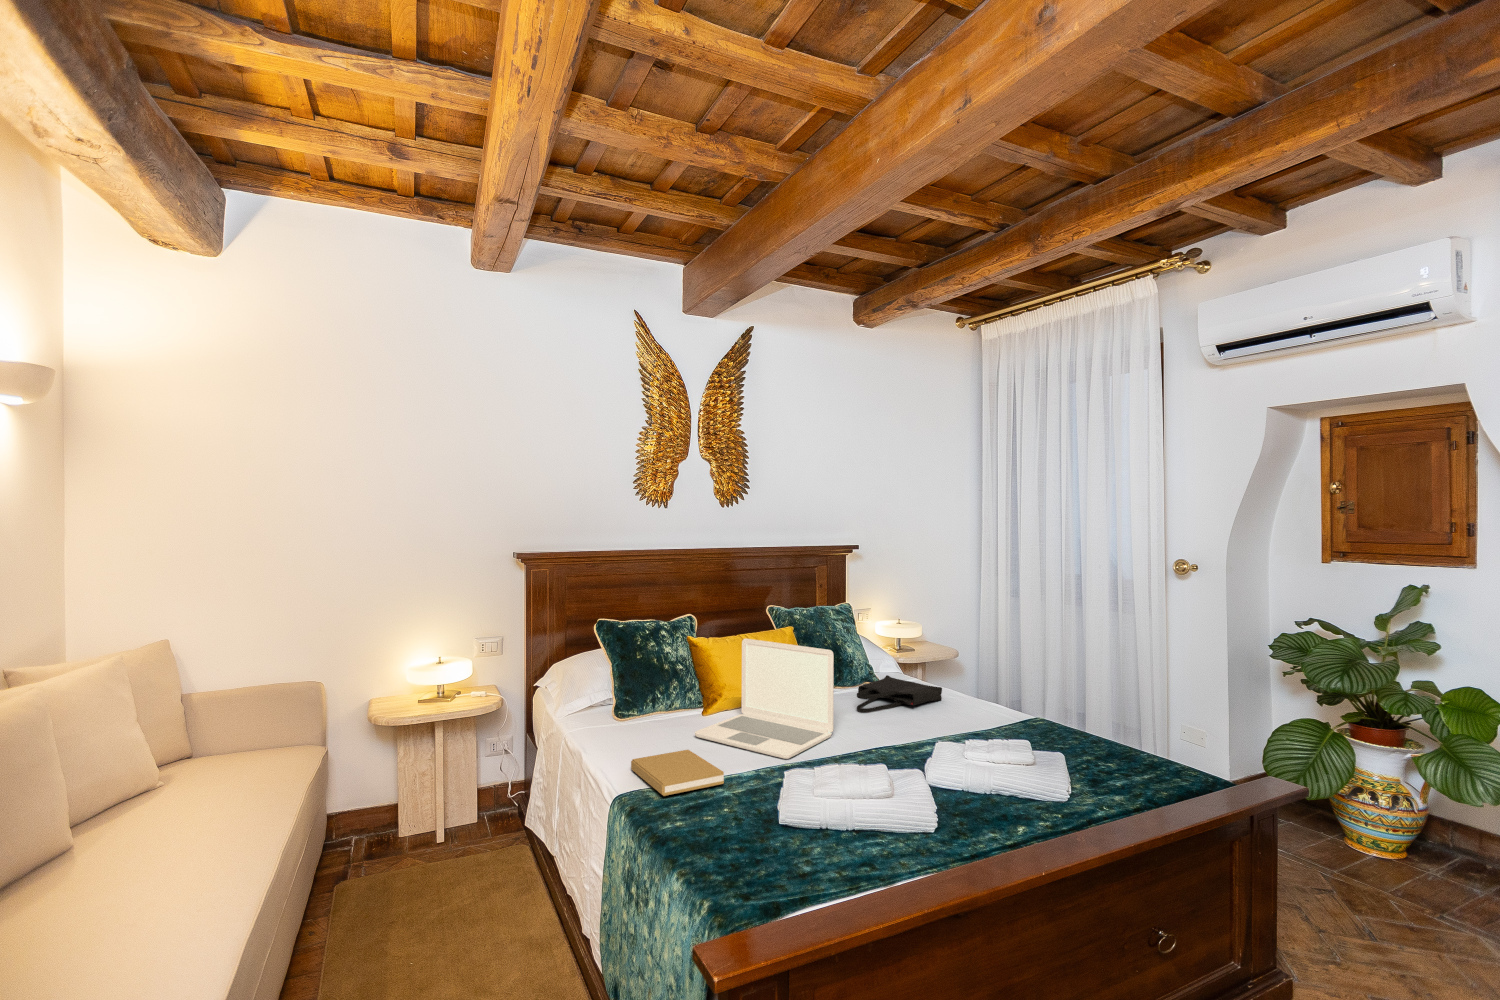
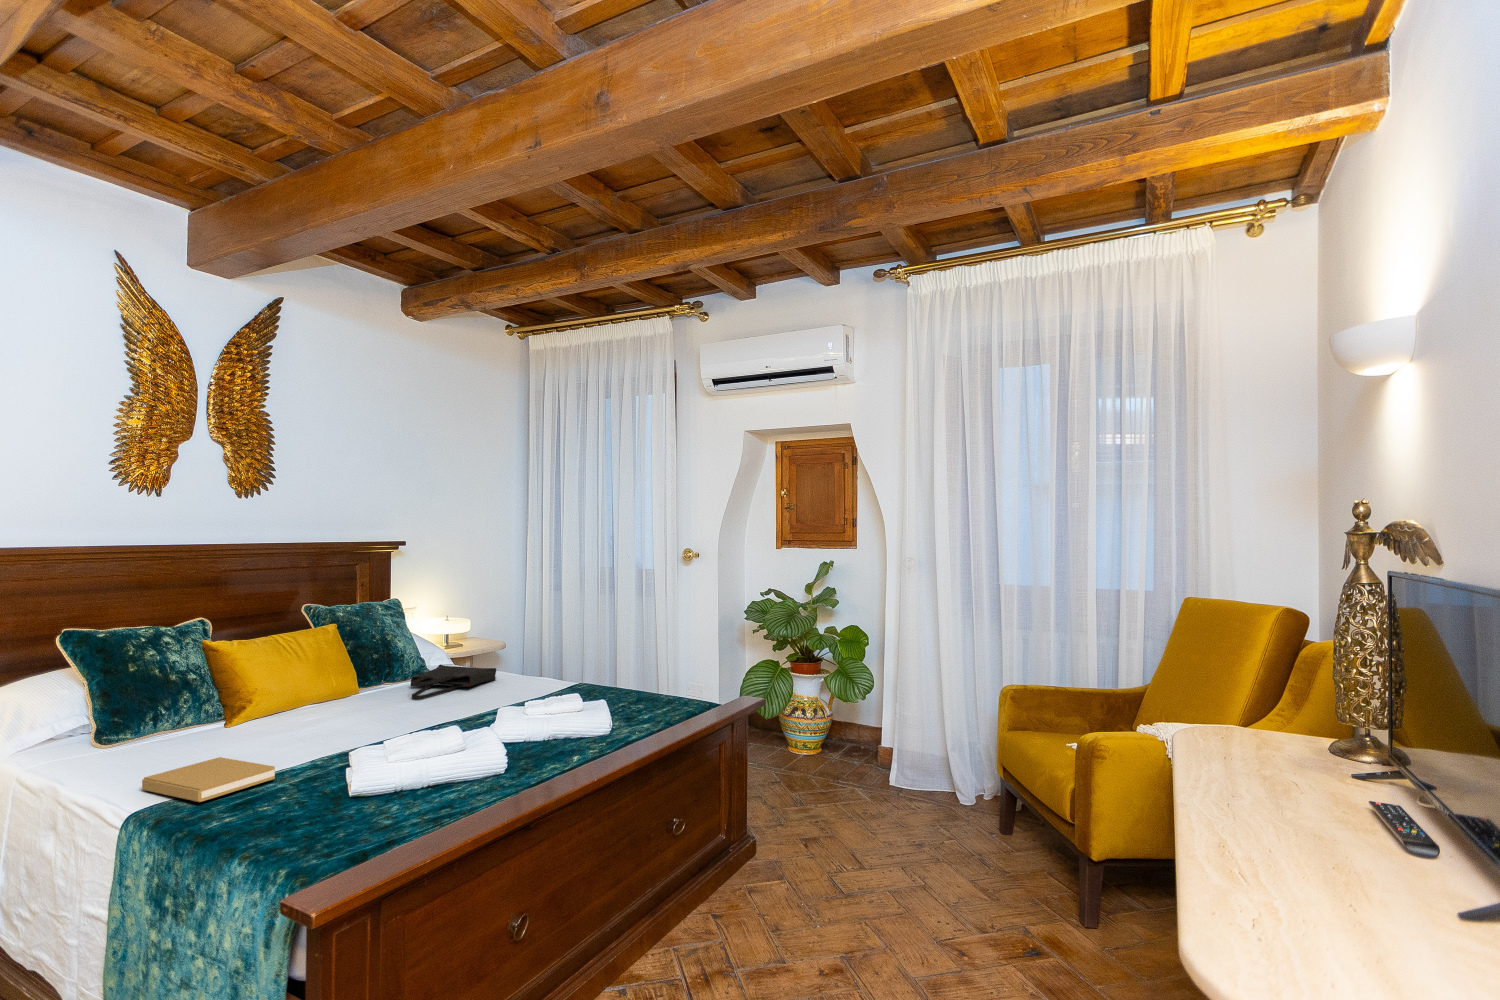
laptop: present [695,639,834,759] -> none [221,636,393,748]

